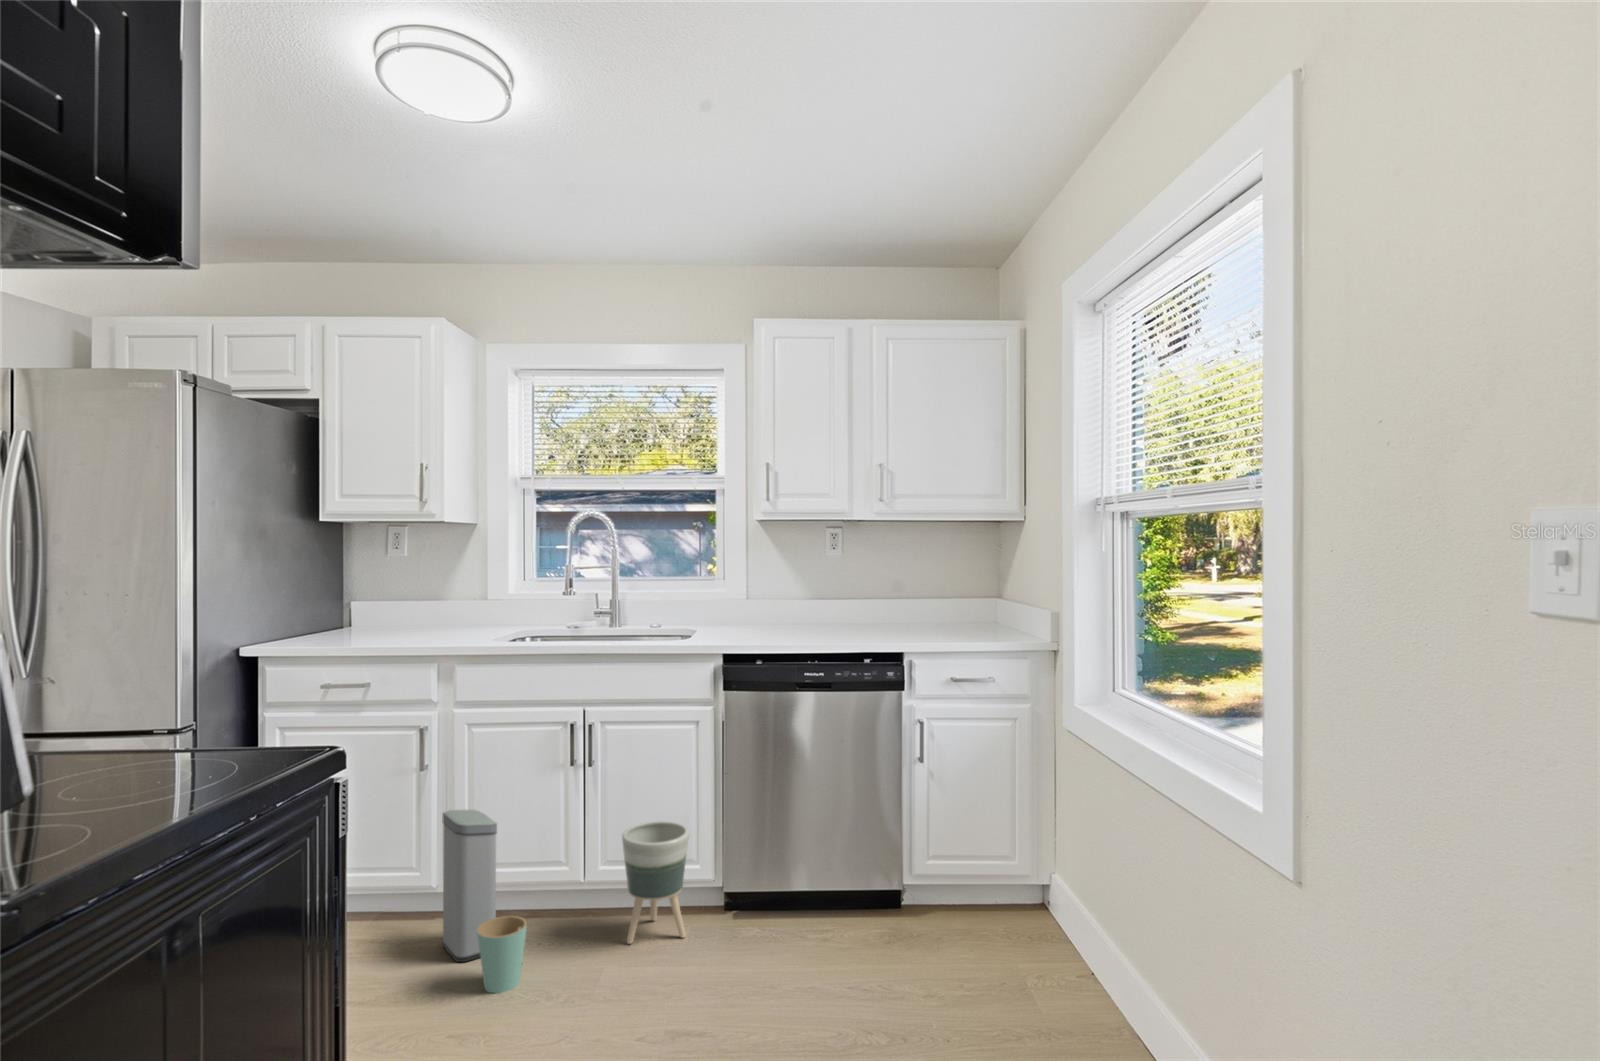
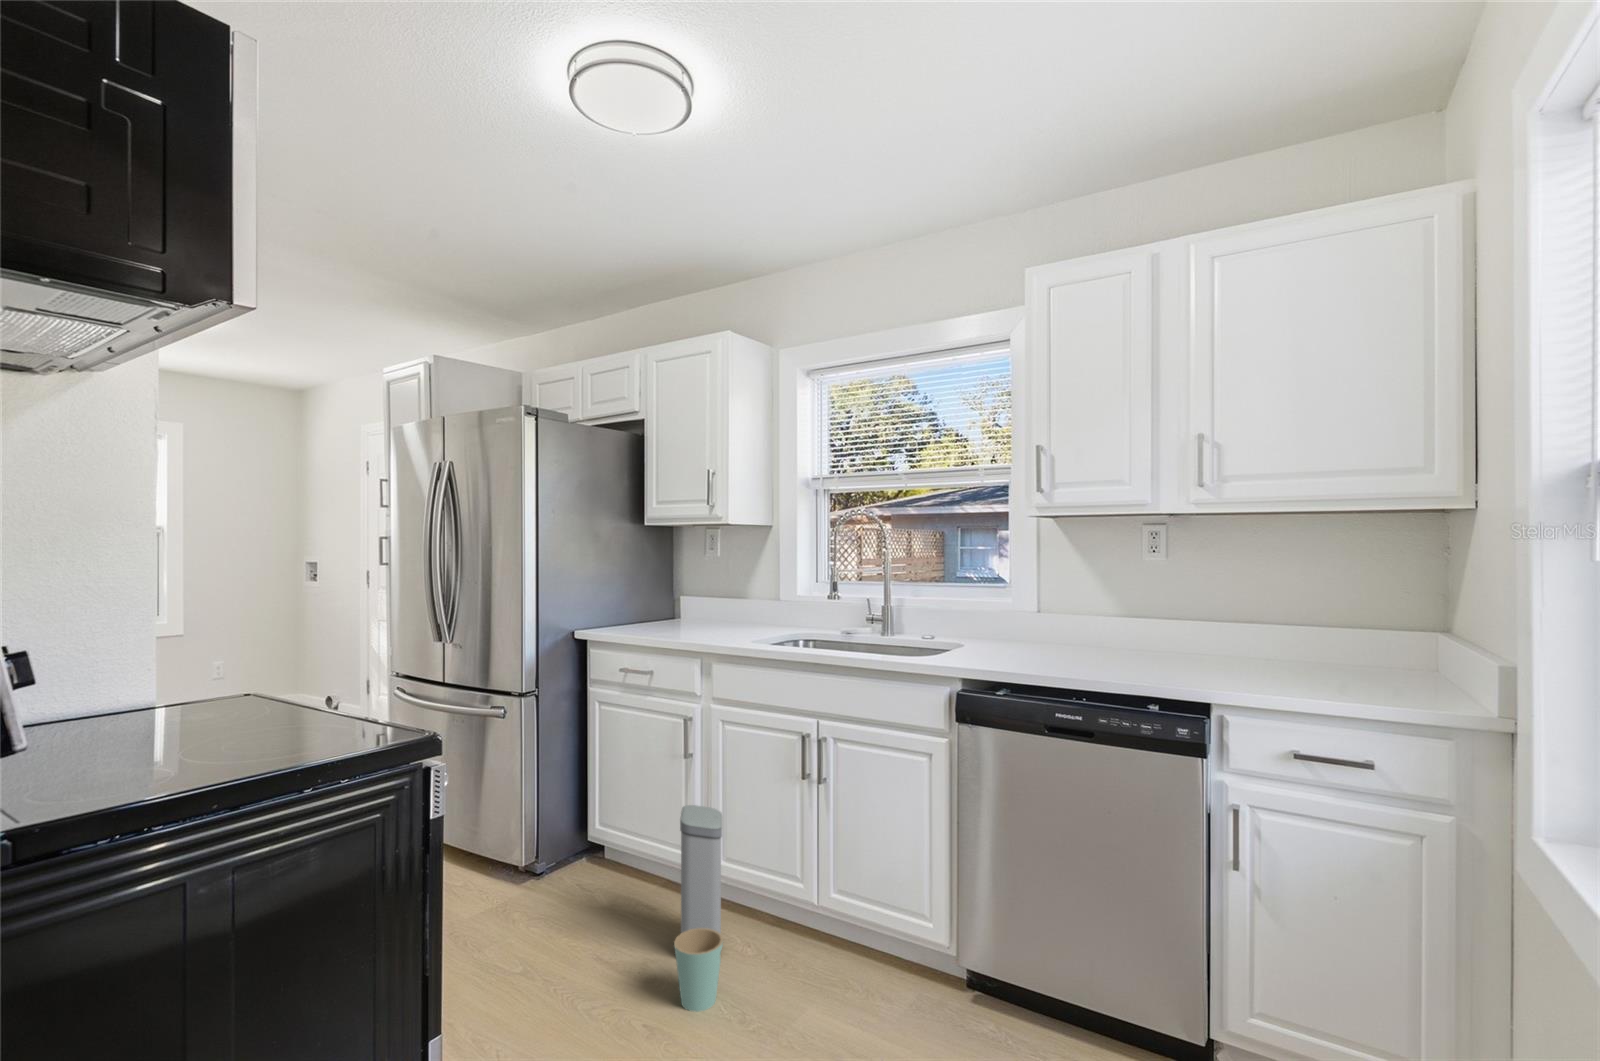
planter: present [622,821,689,944] -> none [837,860,912,1009]

